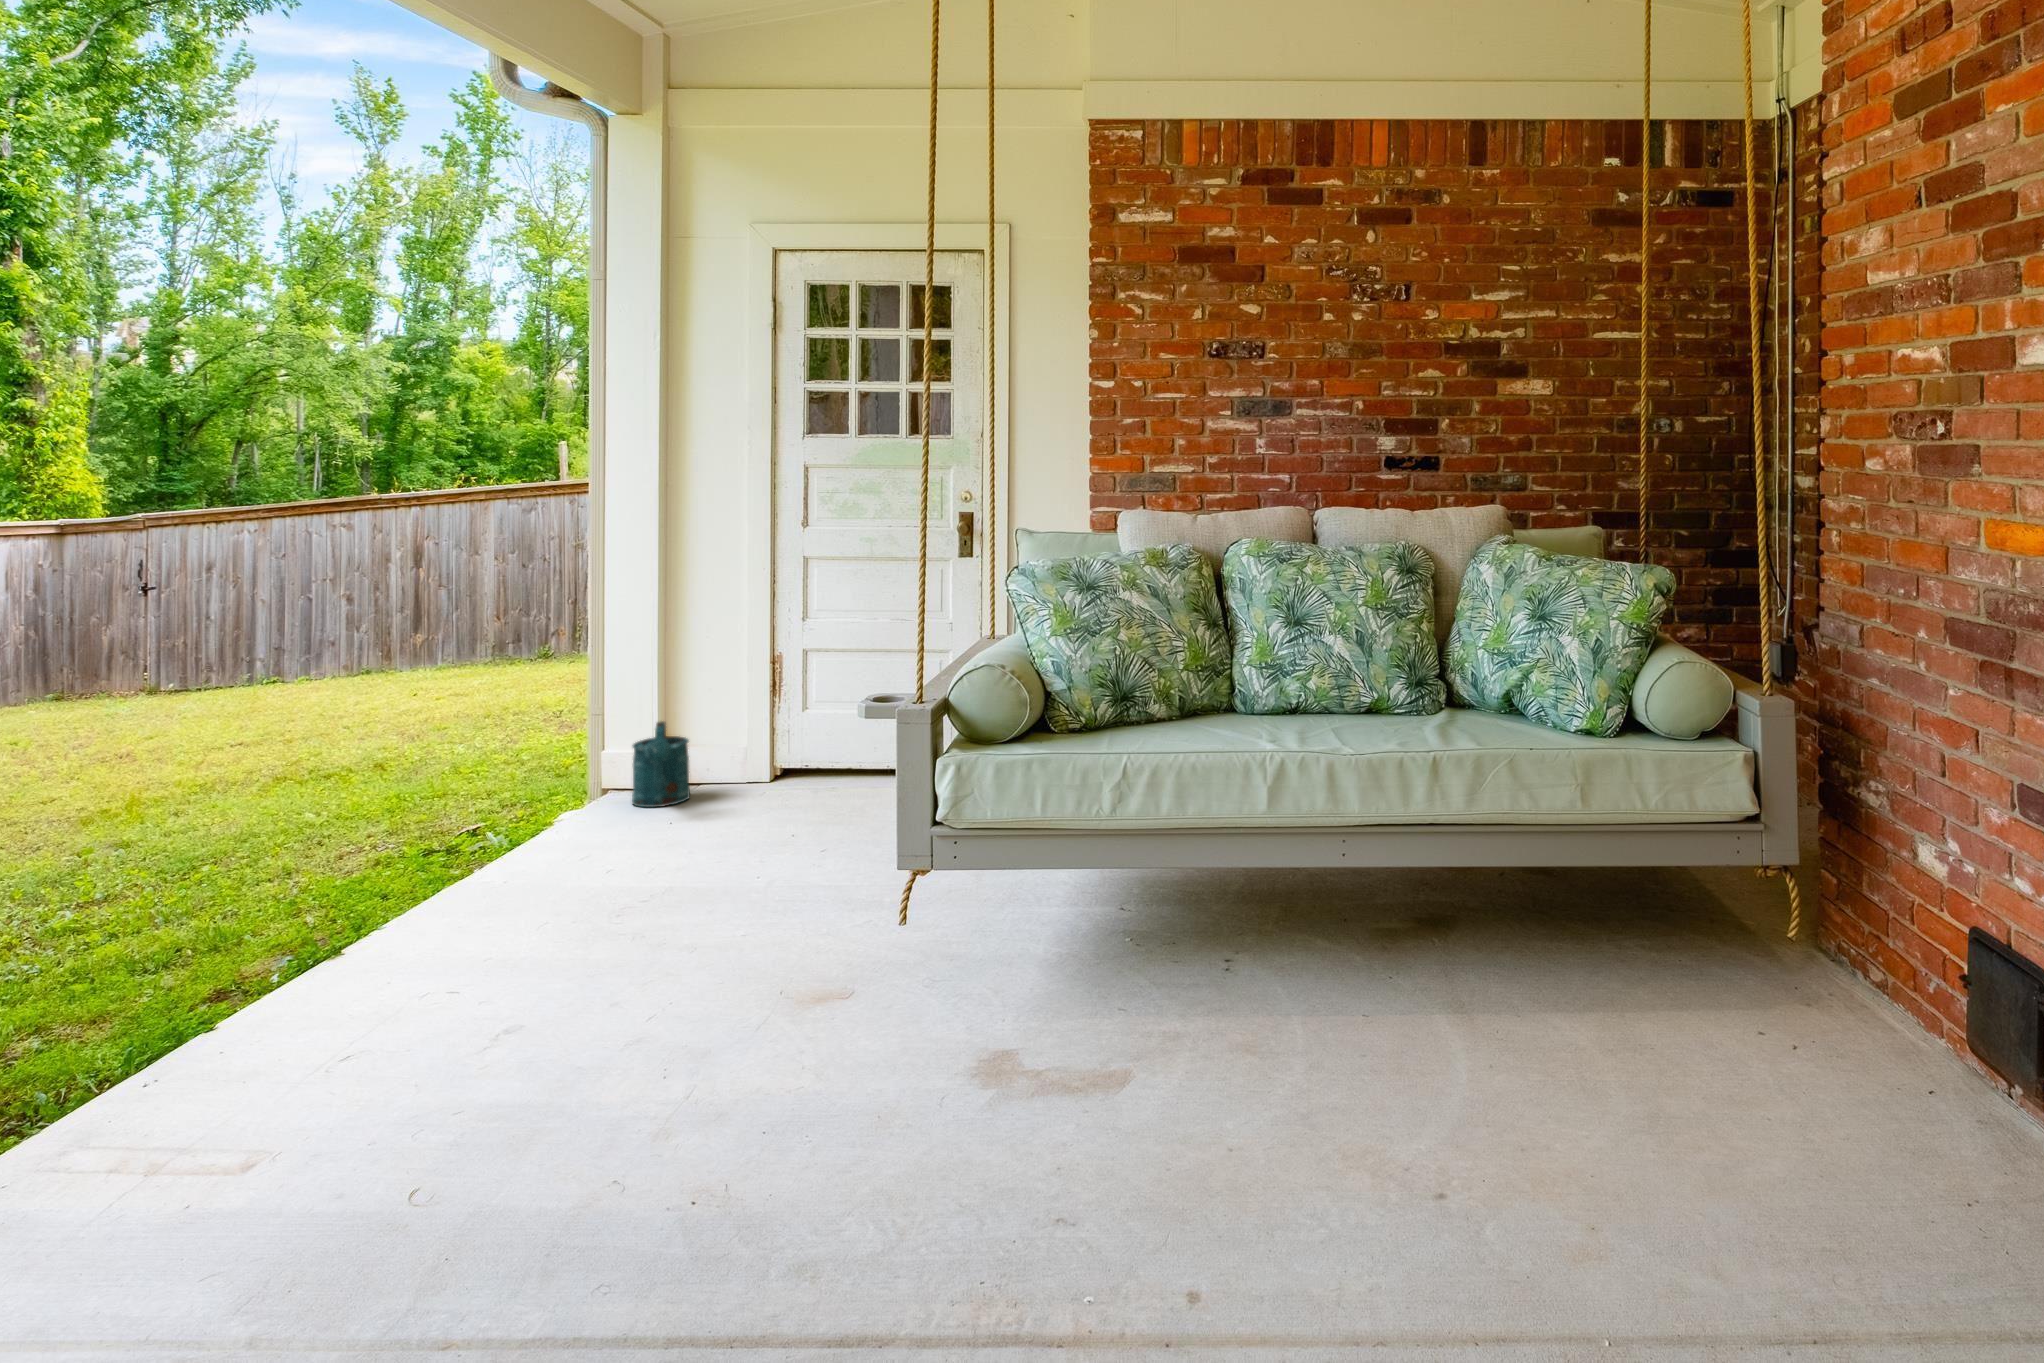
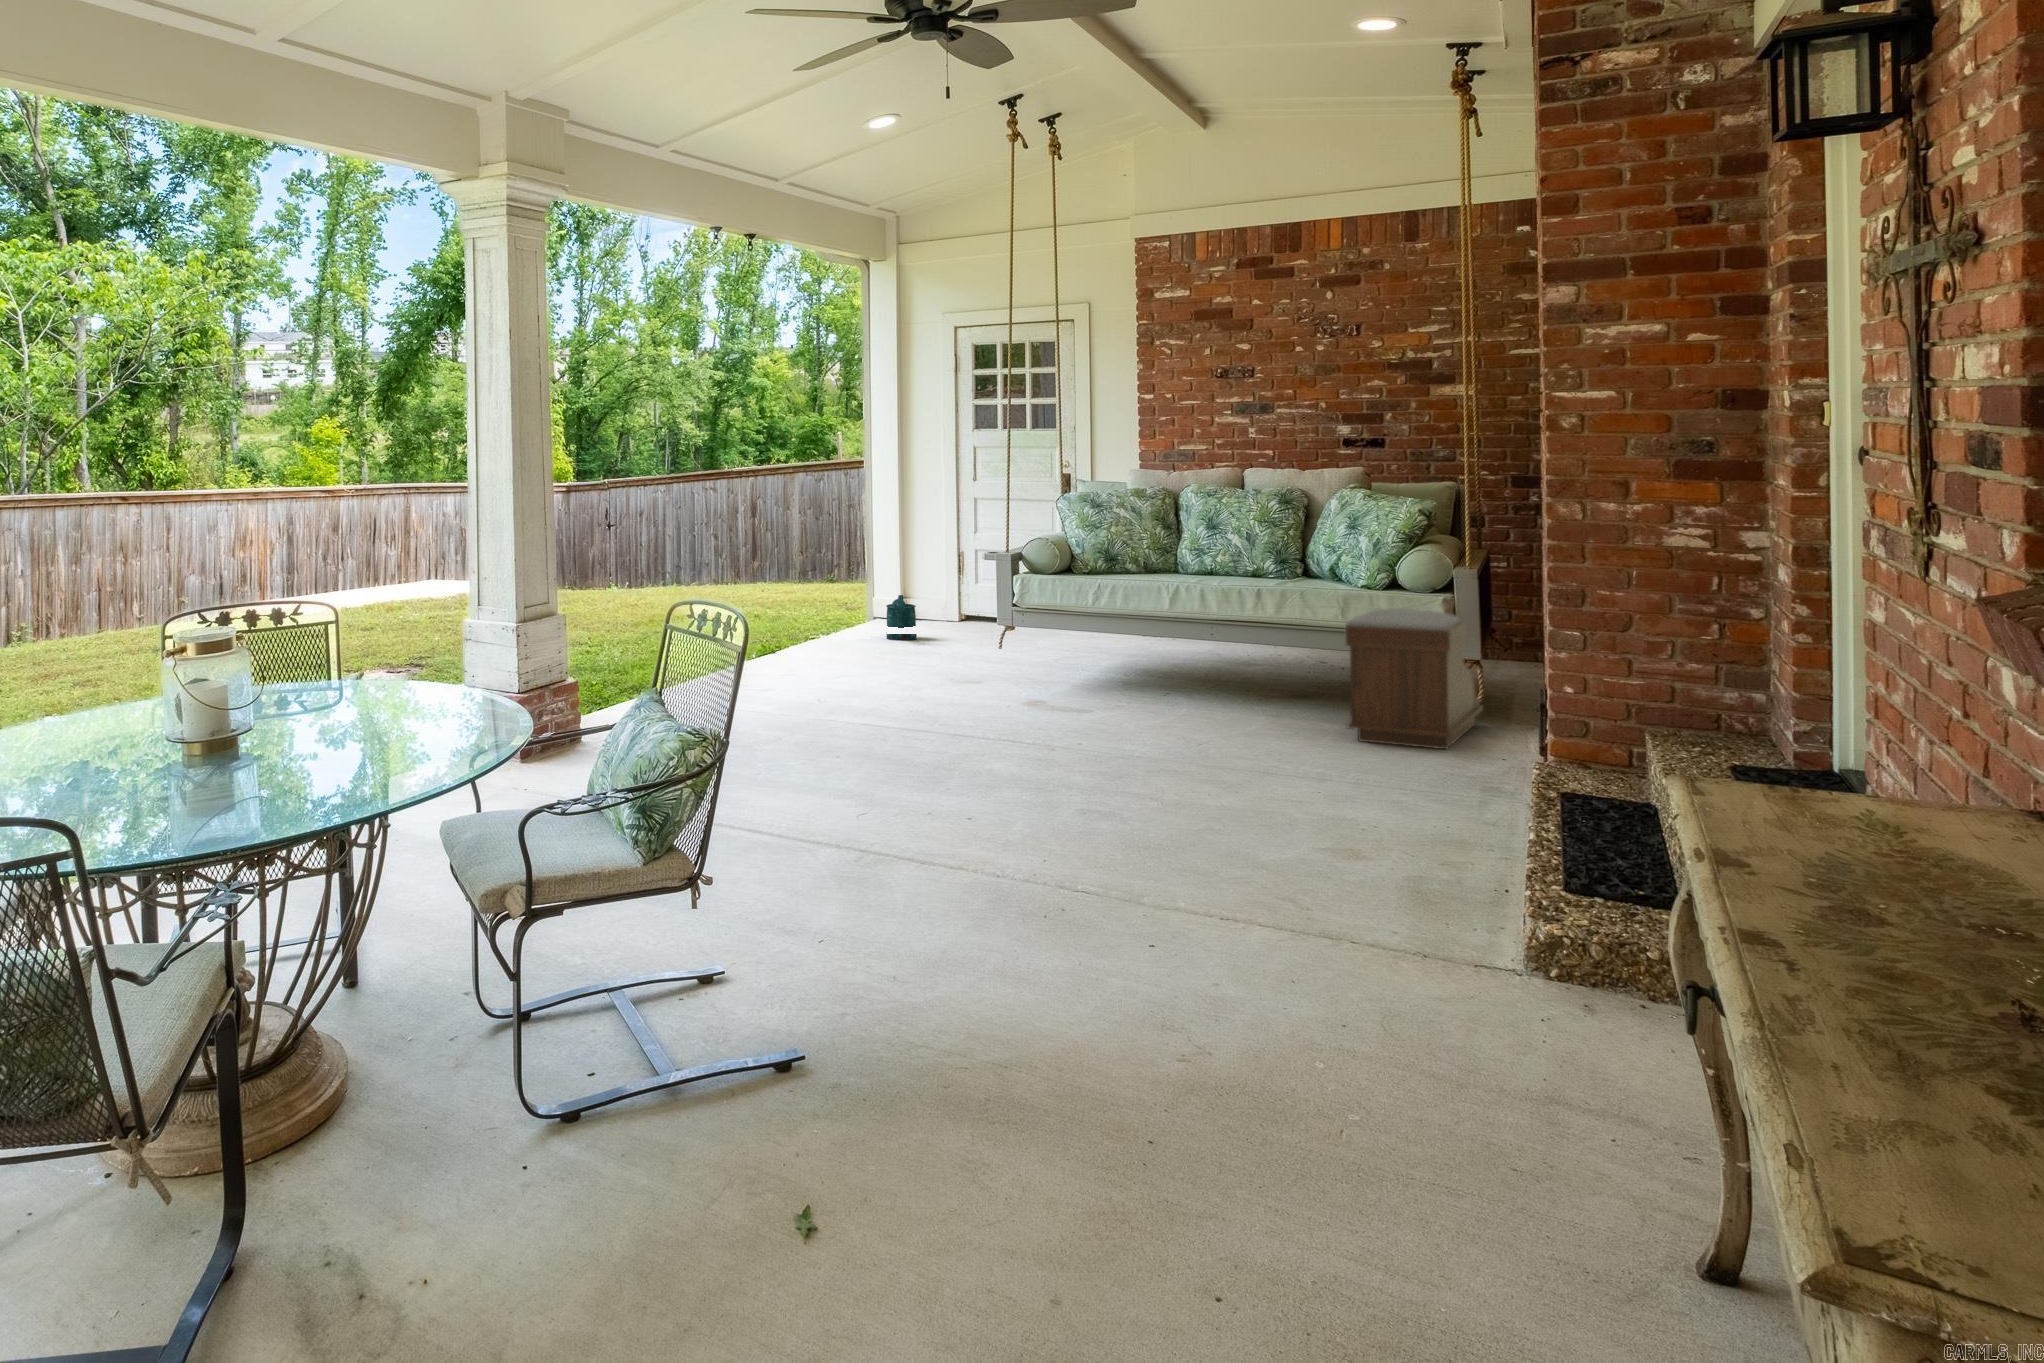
bench: none [1671,769,2038,1151] -> present [1345,609,1483,750]

